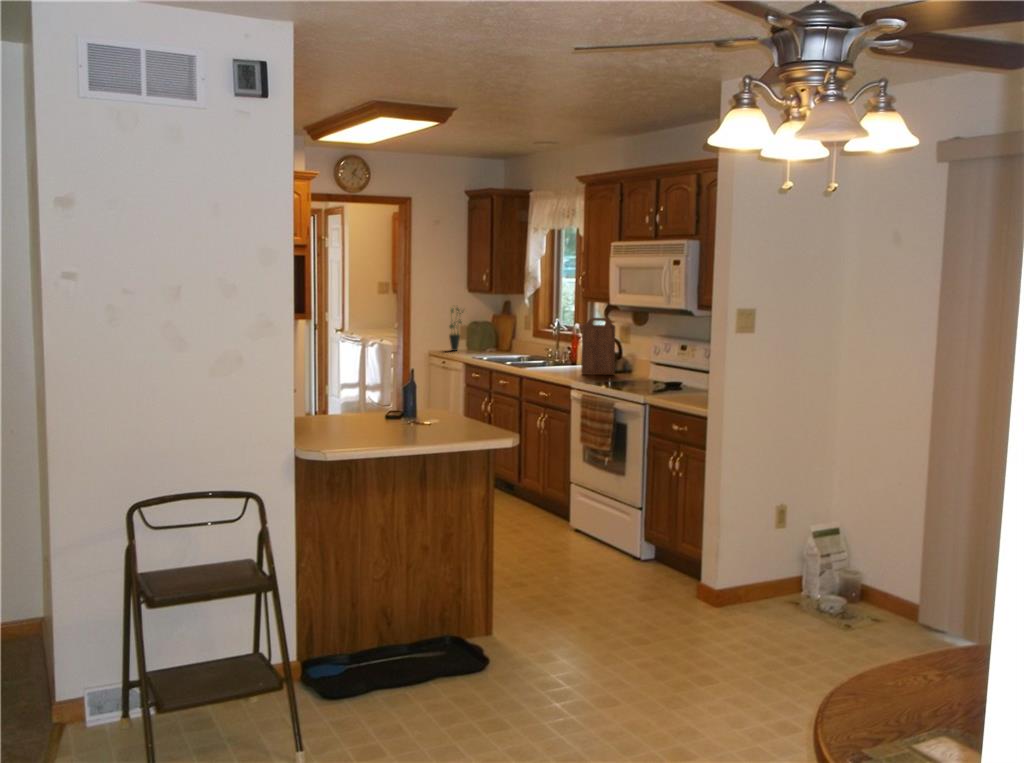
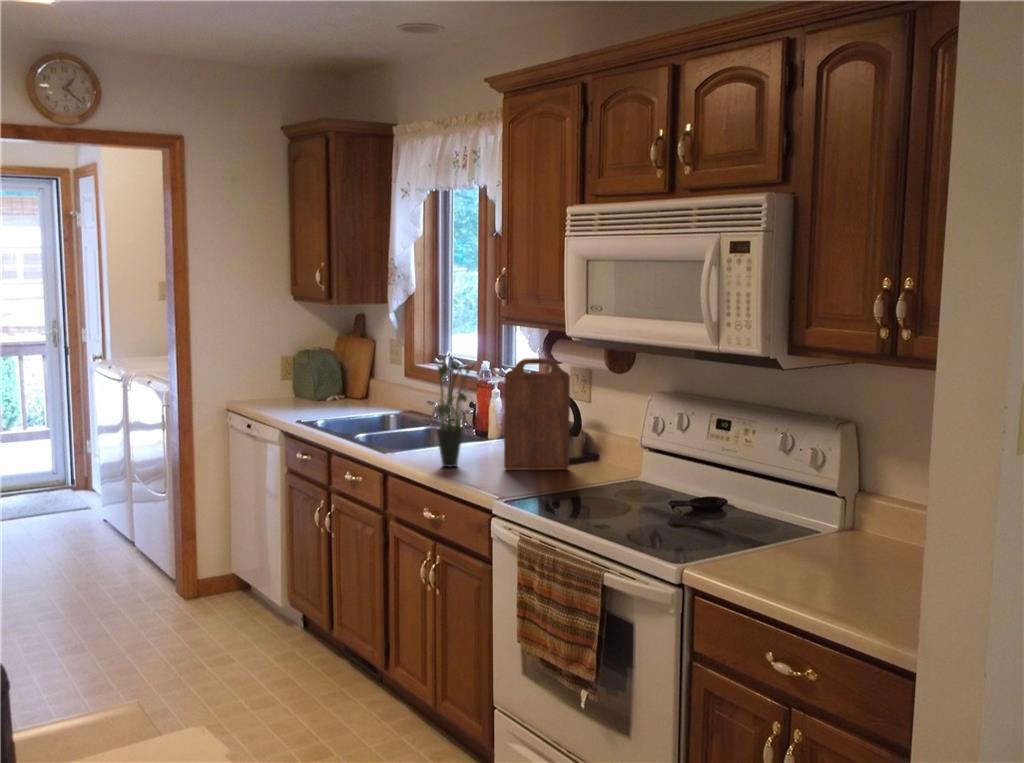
potted plant: present [449,308,463,351] -> present [436,358,474,467]

